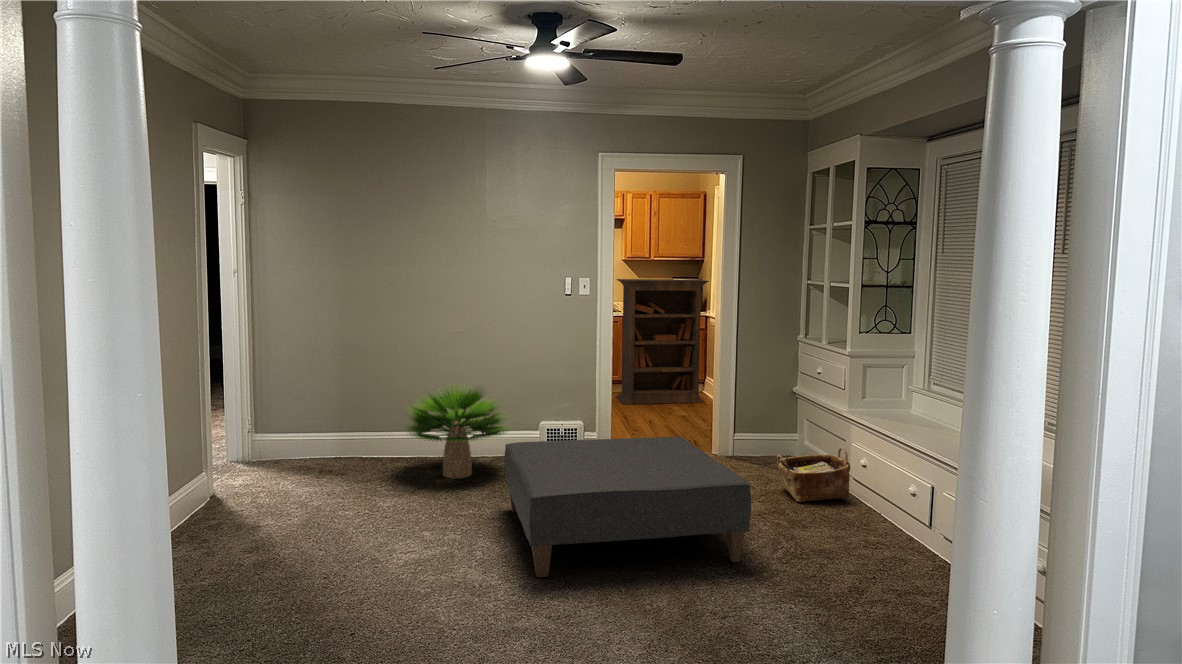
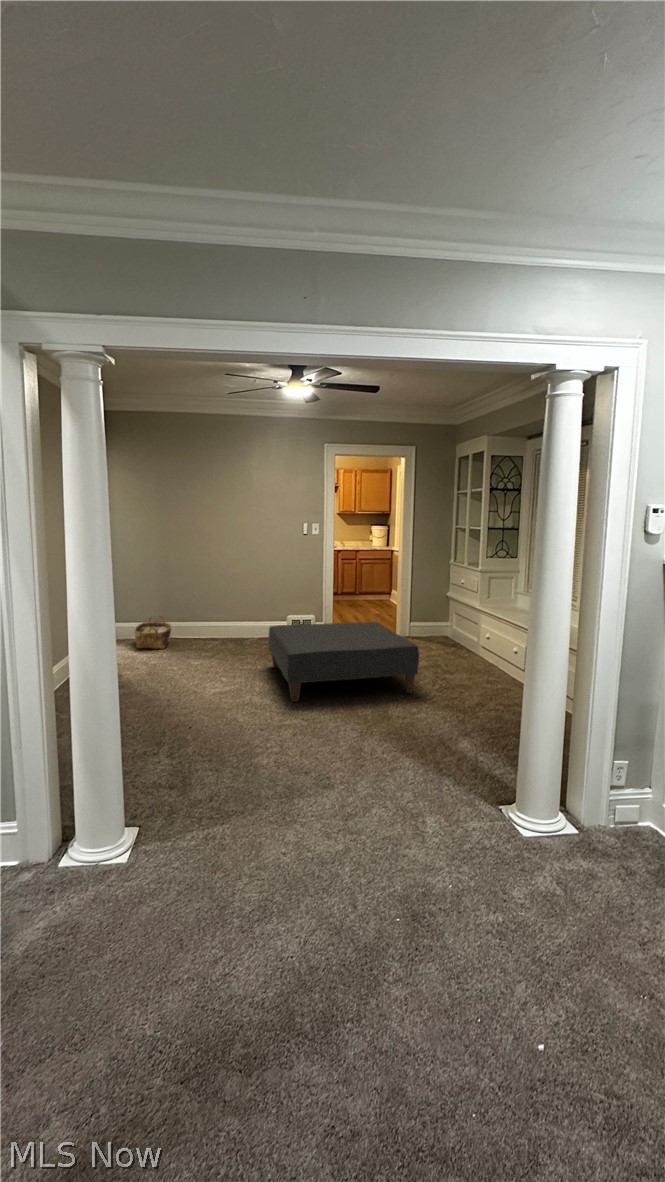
bookcase: present [615,279,709,404] -> none [333,526,395,607]
potted plant: present [406,386,506,478] -> none [200,590,272,650]
woven basket: present [776,447,850,502] -> present [134,615,171,649]

